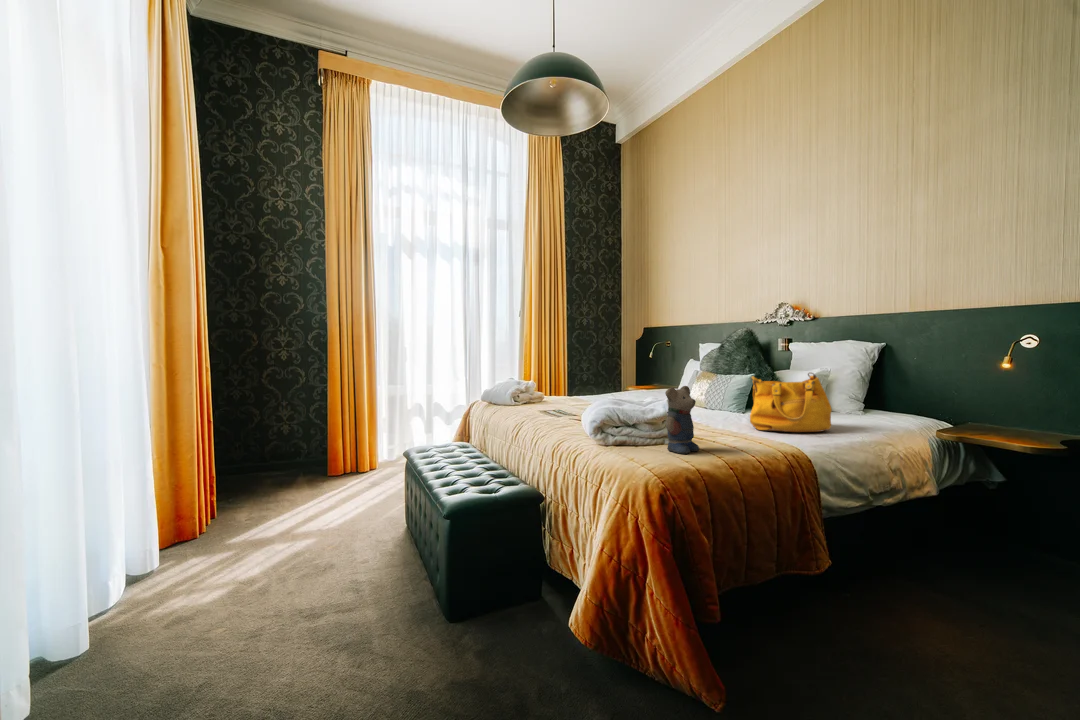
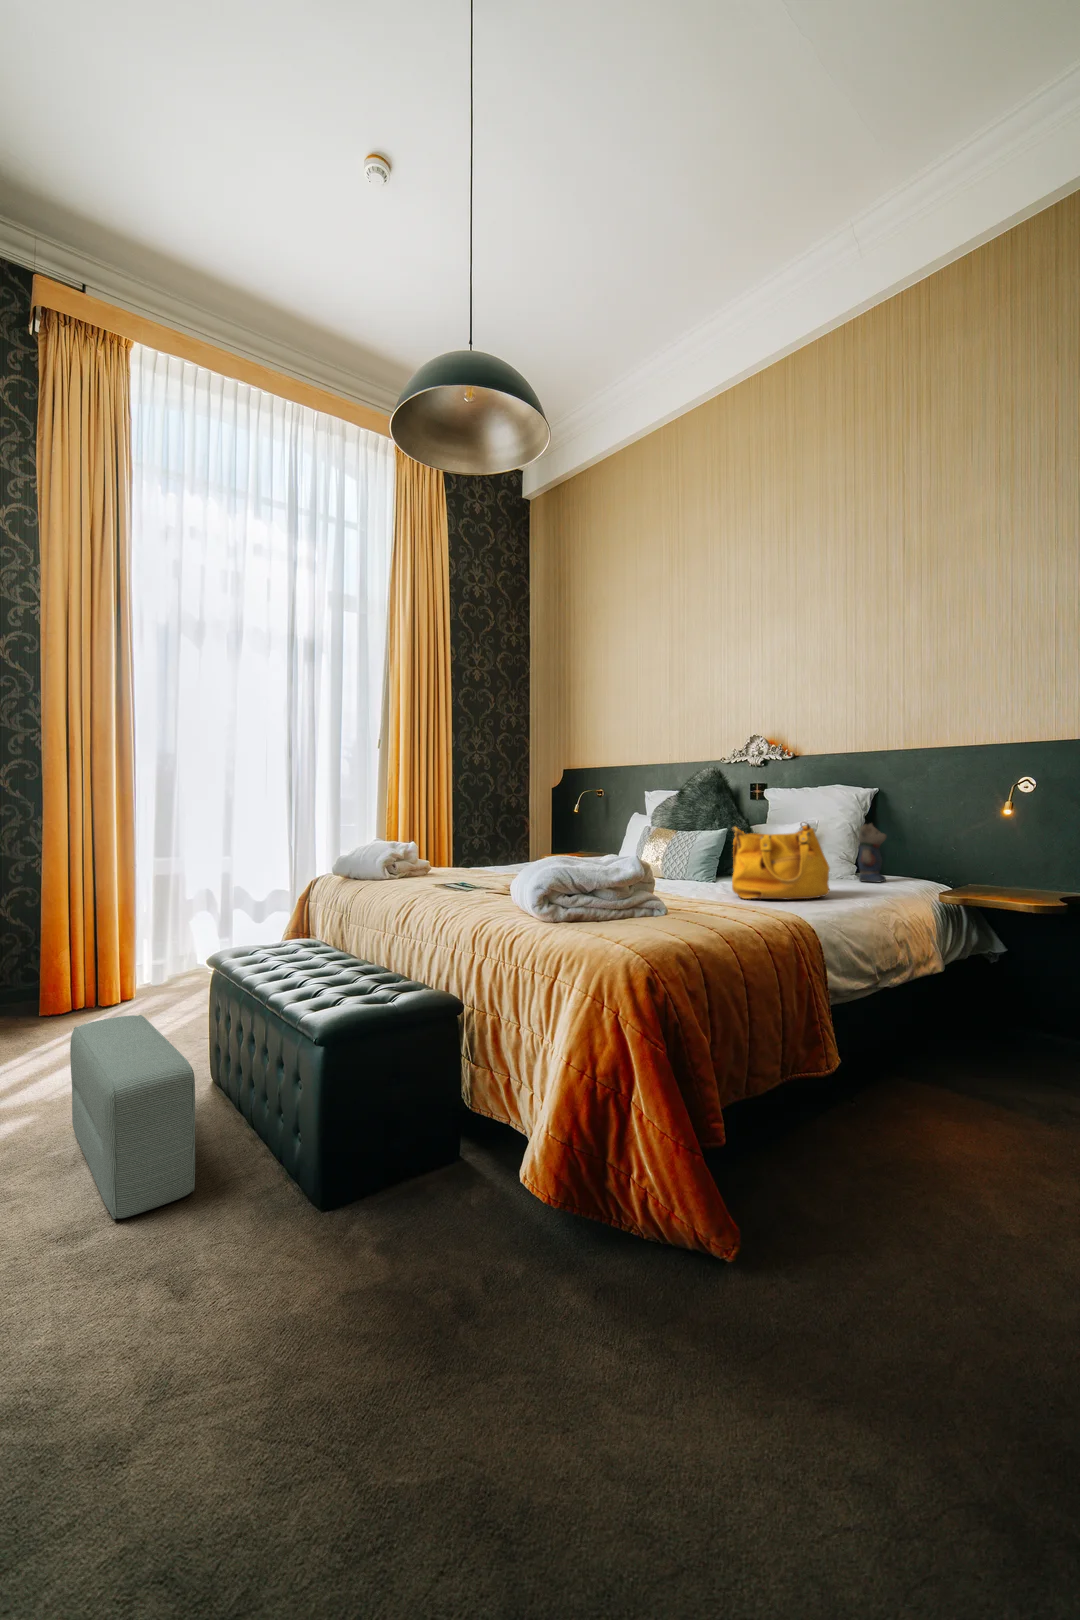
teddy bear: present [665,386,699,454] -> present [858,823,887,883]
pouf: none [326,486,381,611] -> present [70,1015,195,1219]

